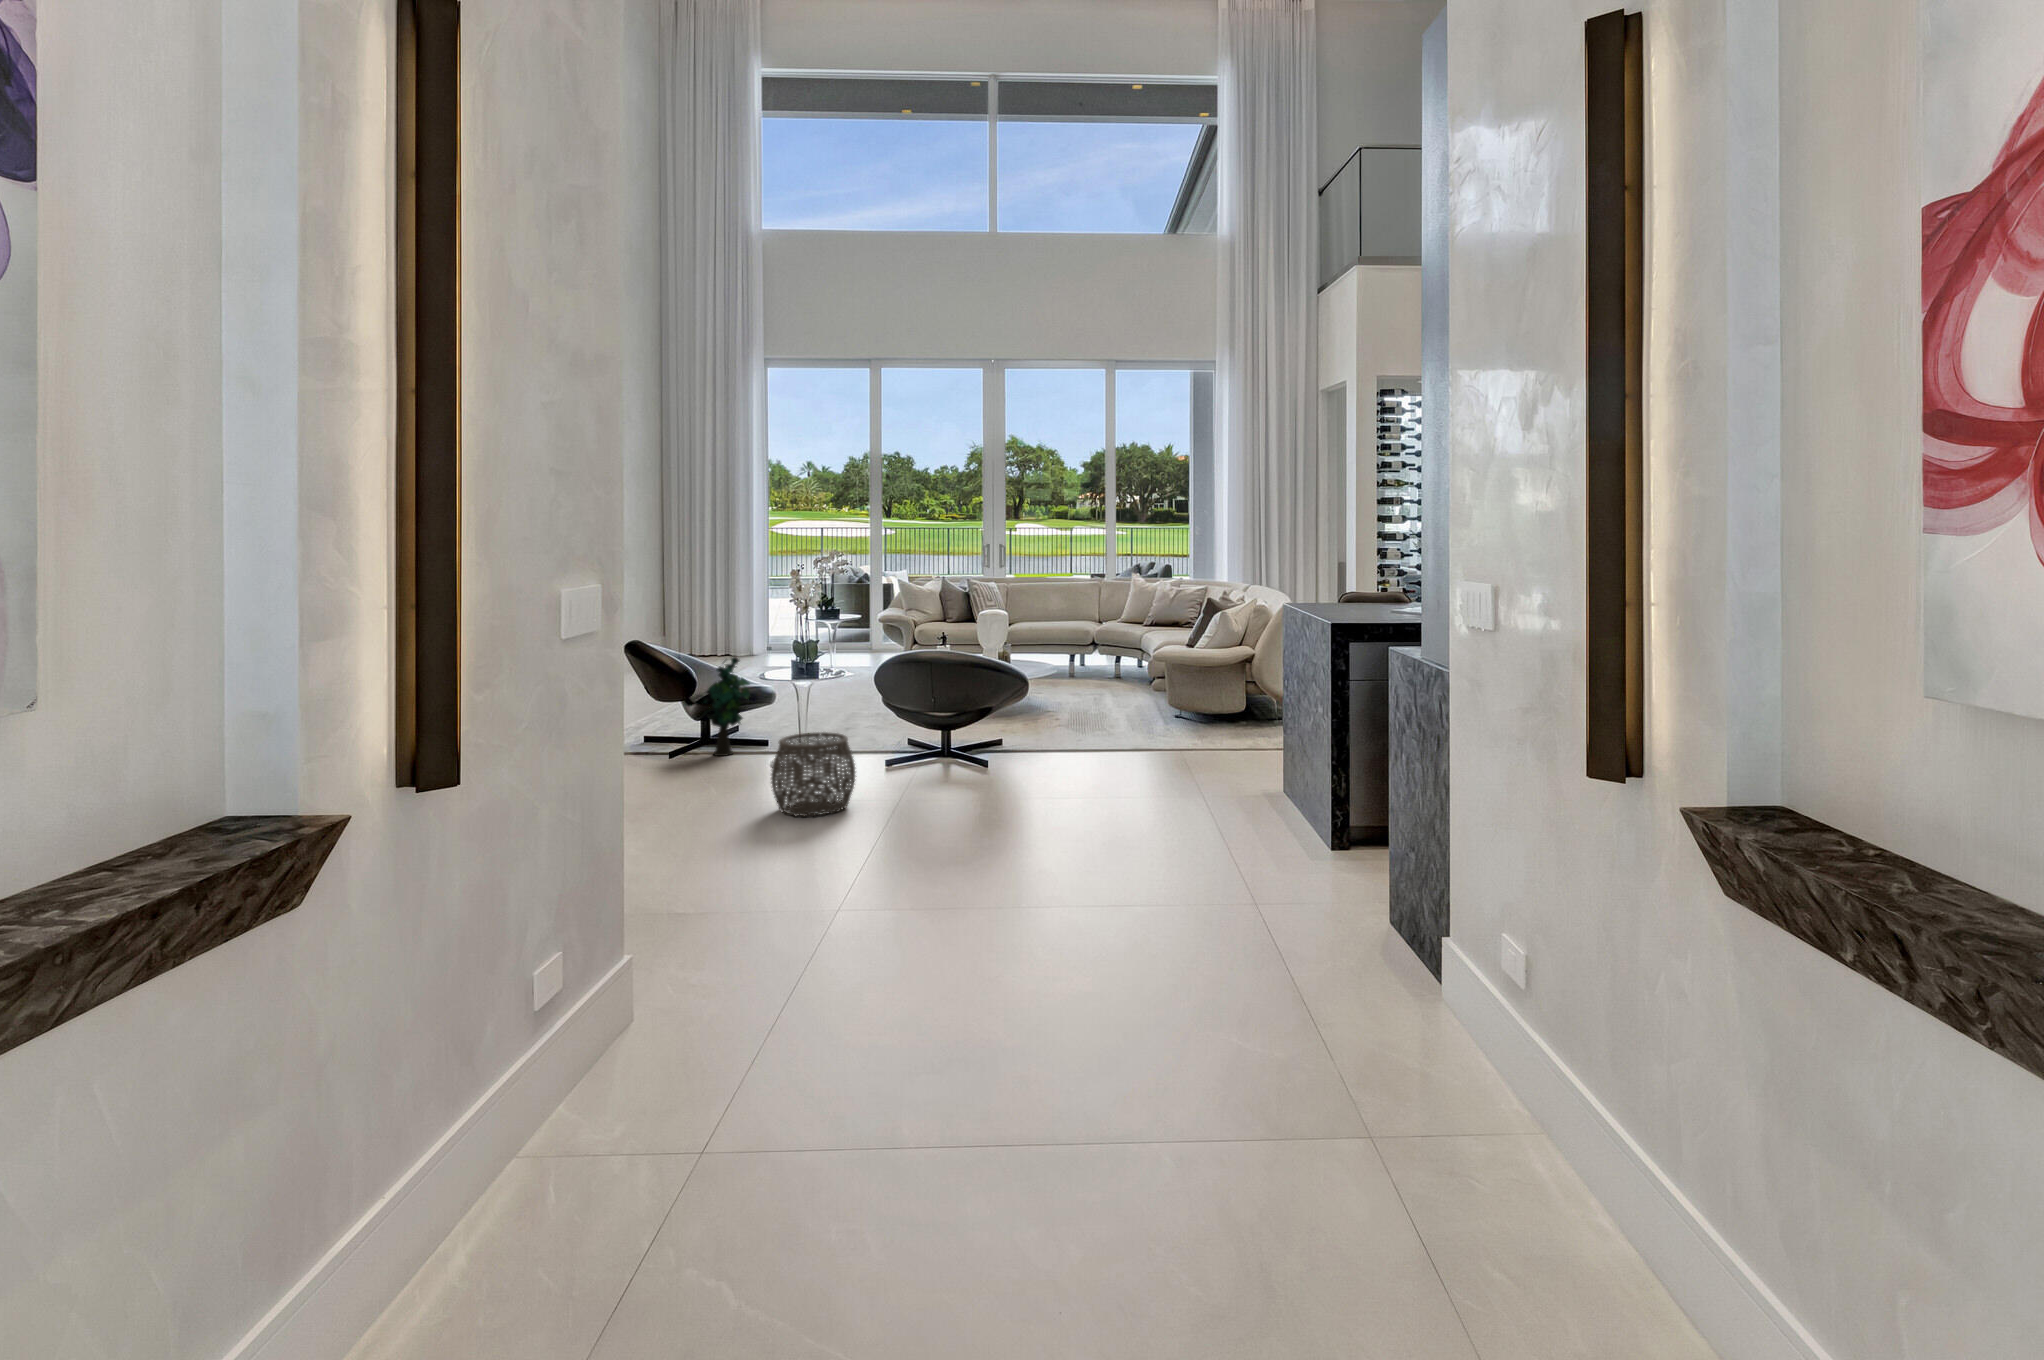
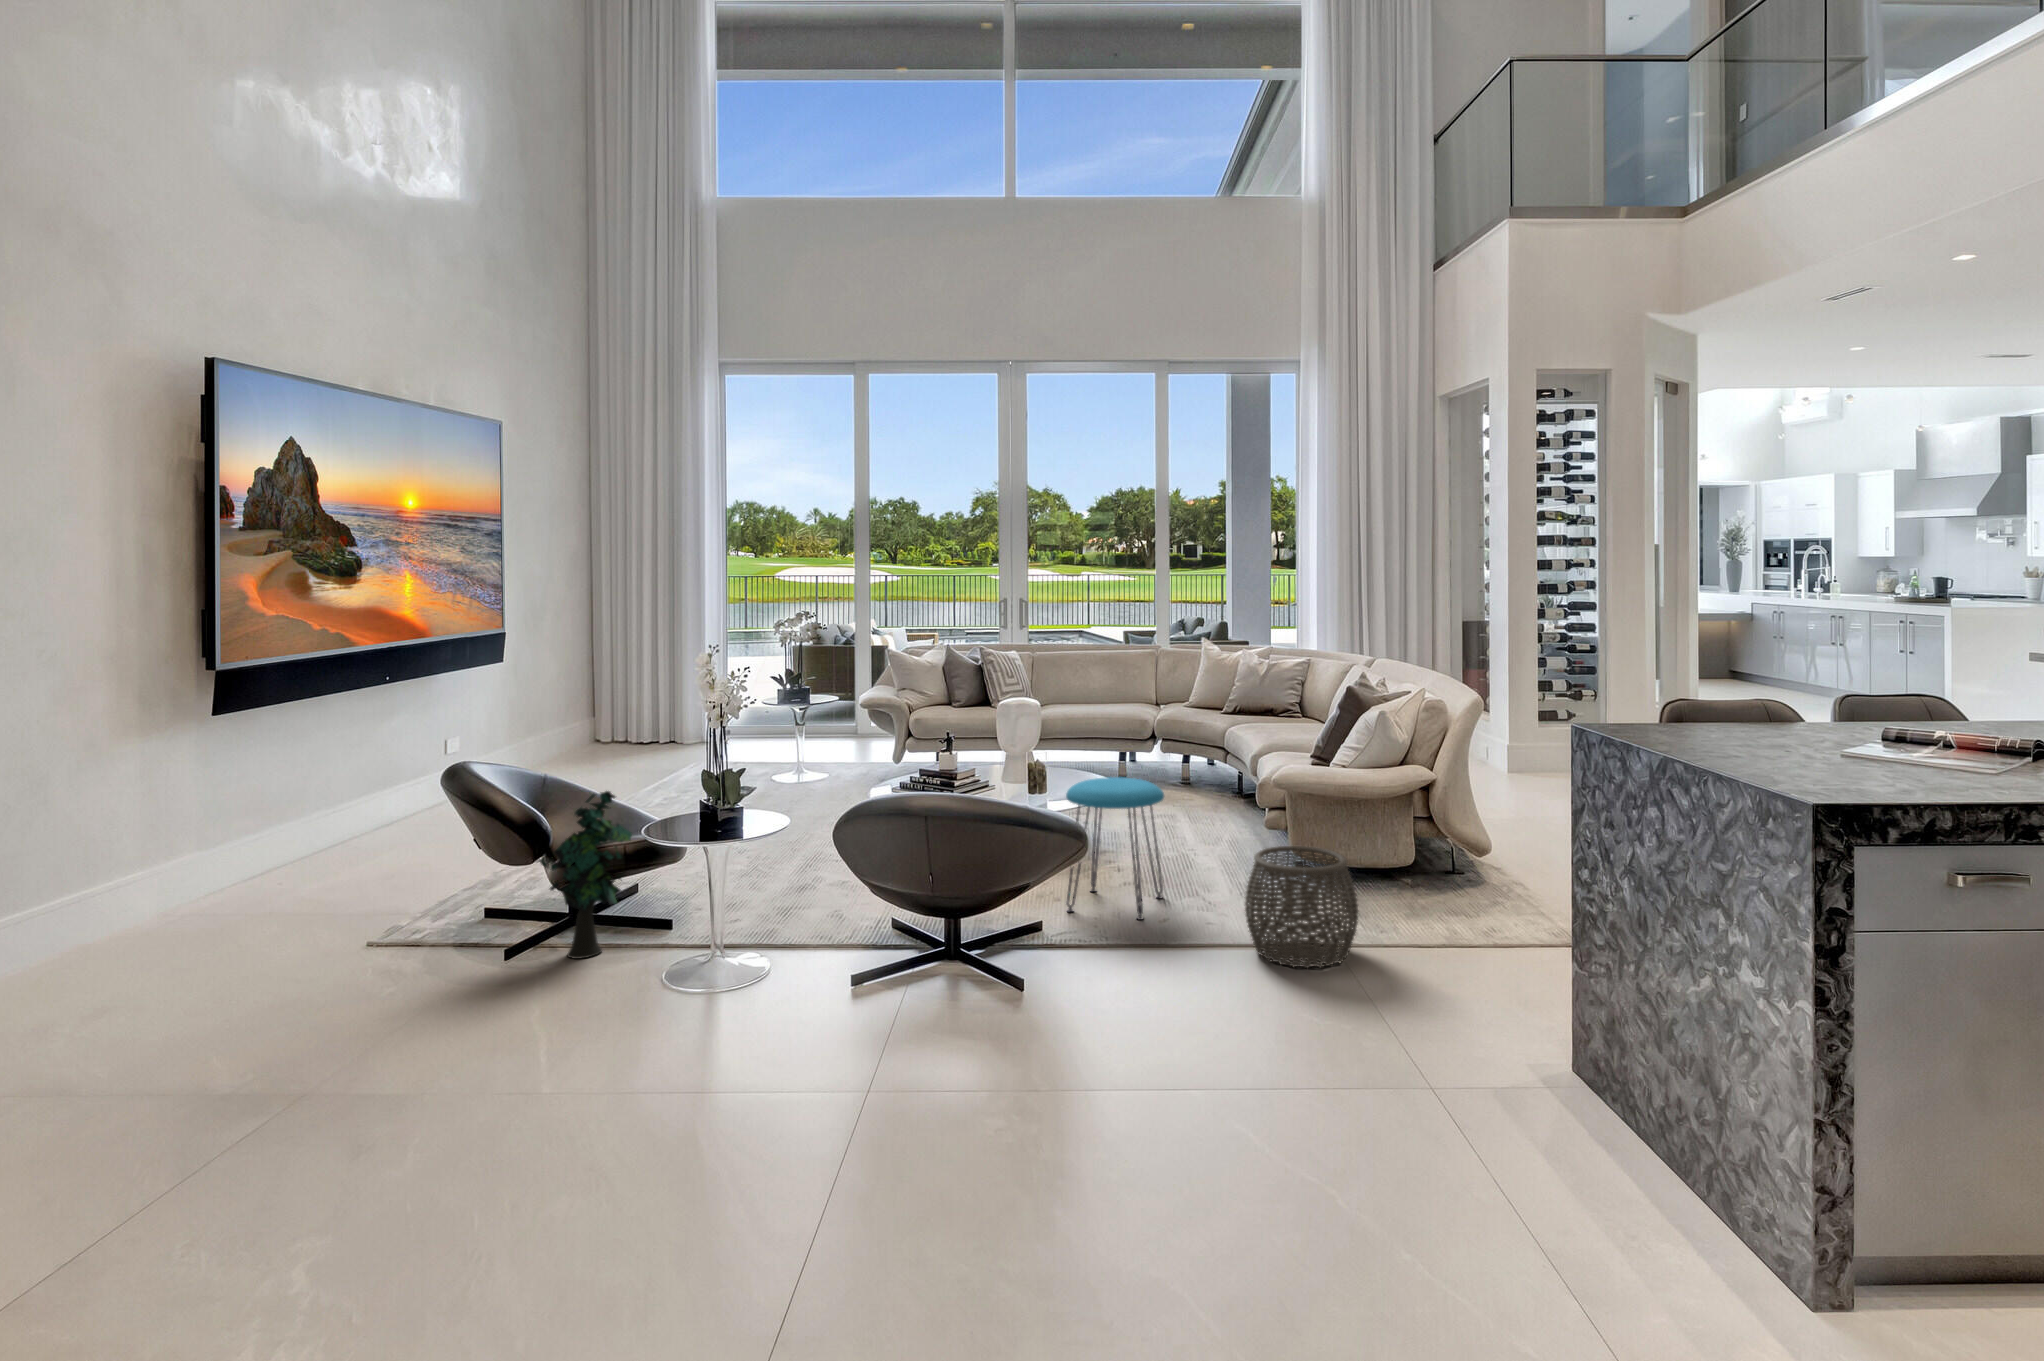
stool: none [1019,655,1082,739] -> present [1066,777,1164,920]
woven basket: present [771,732,856,817] -> present [1245,846,1358,968]

